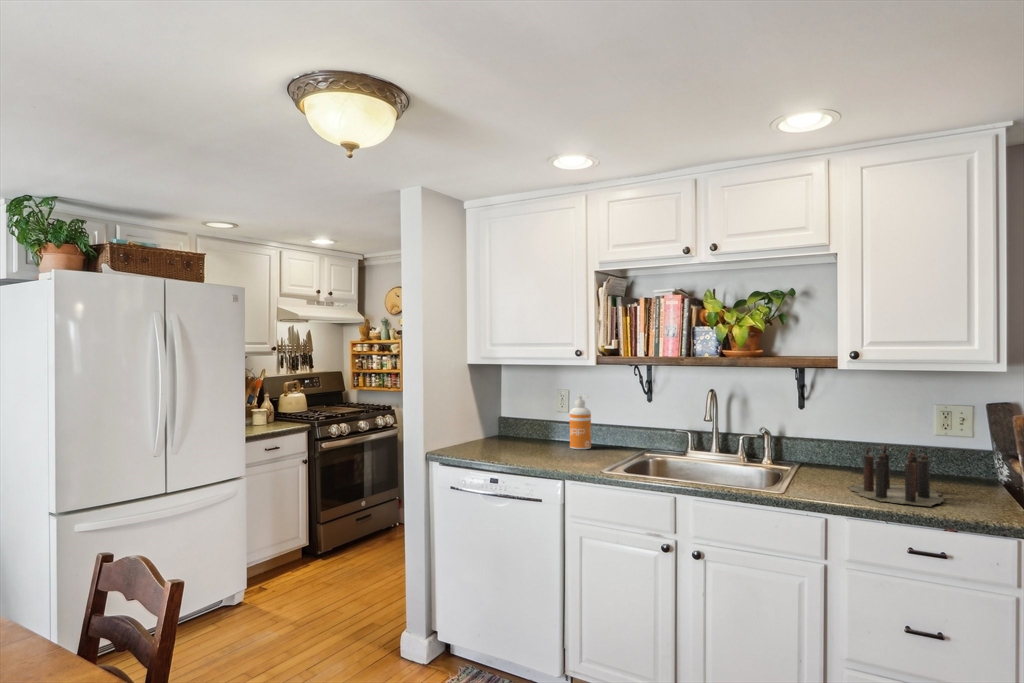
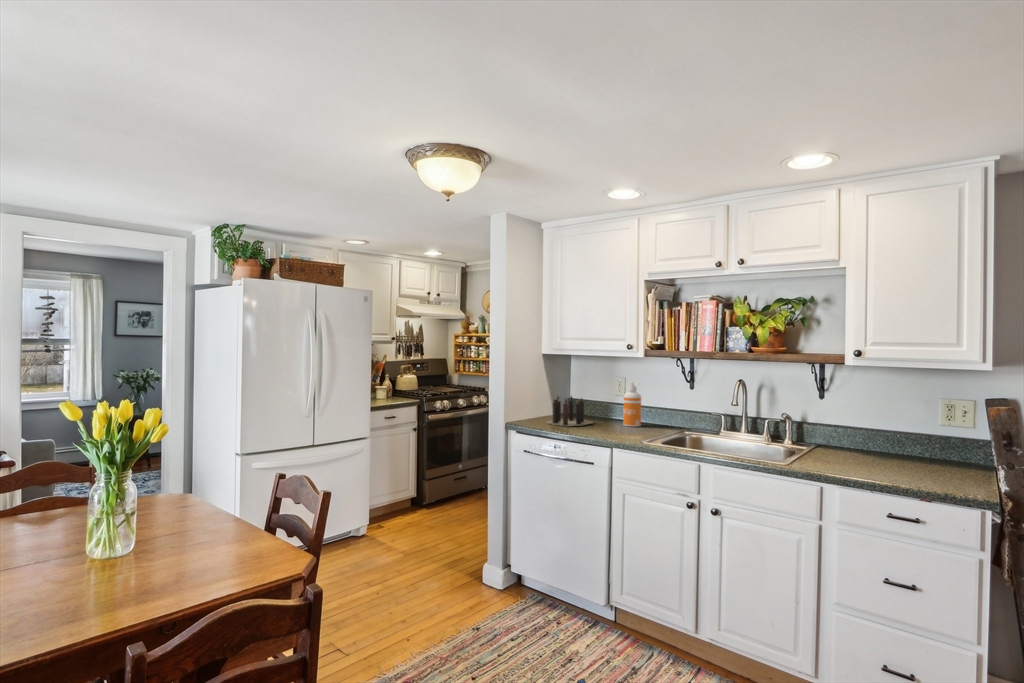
candle: present [849,444,944,506] -> present [547,396,592,427]

